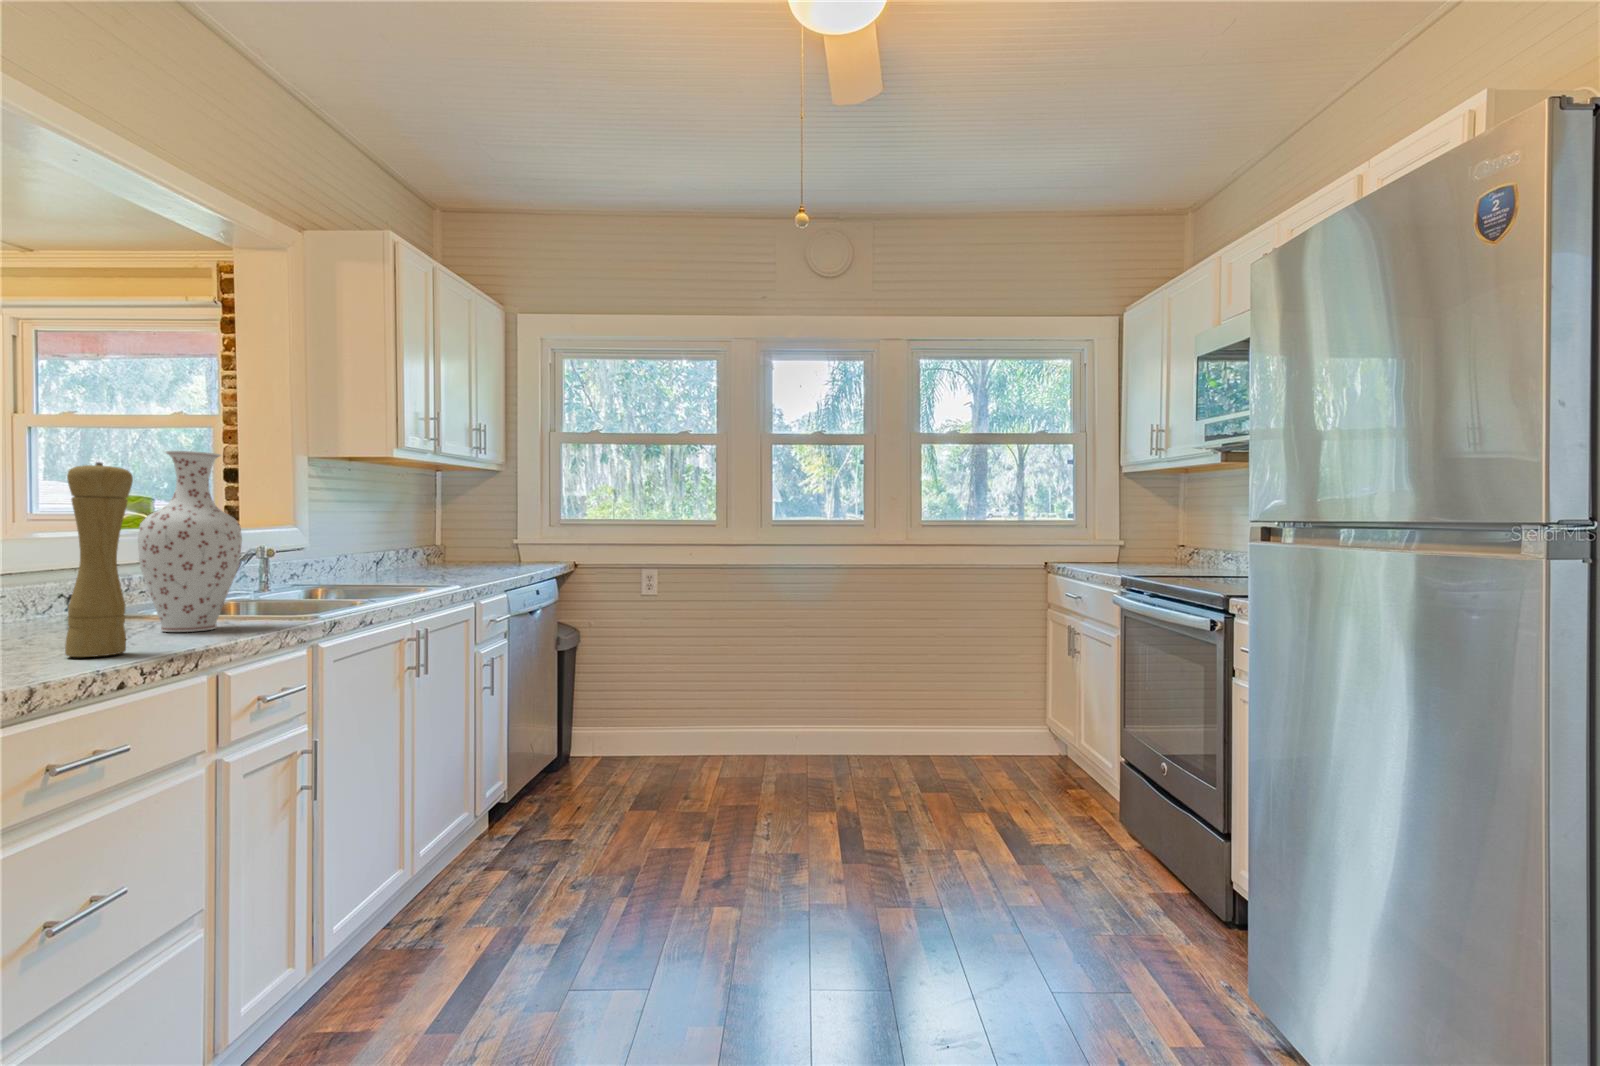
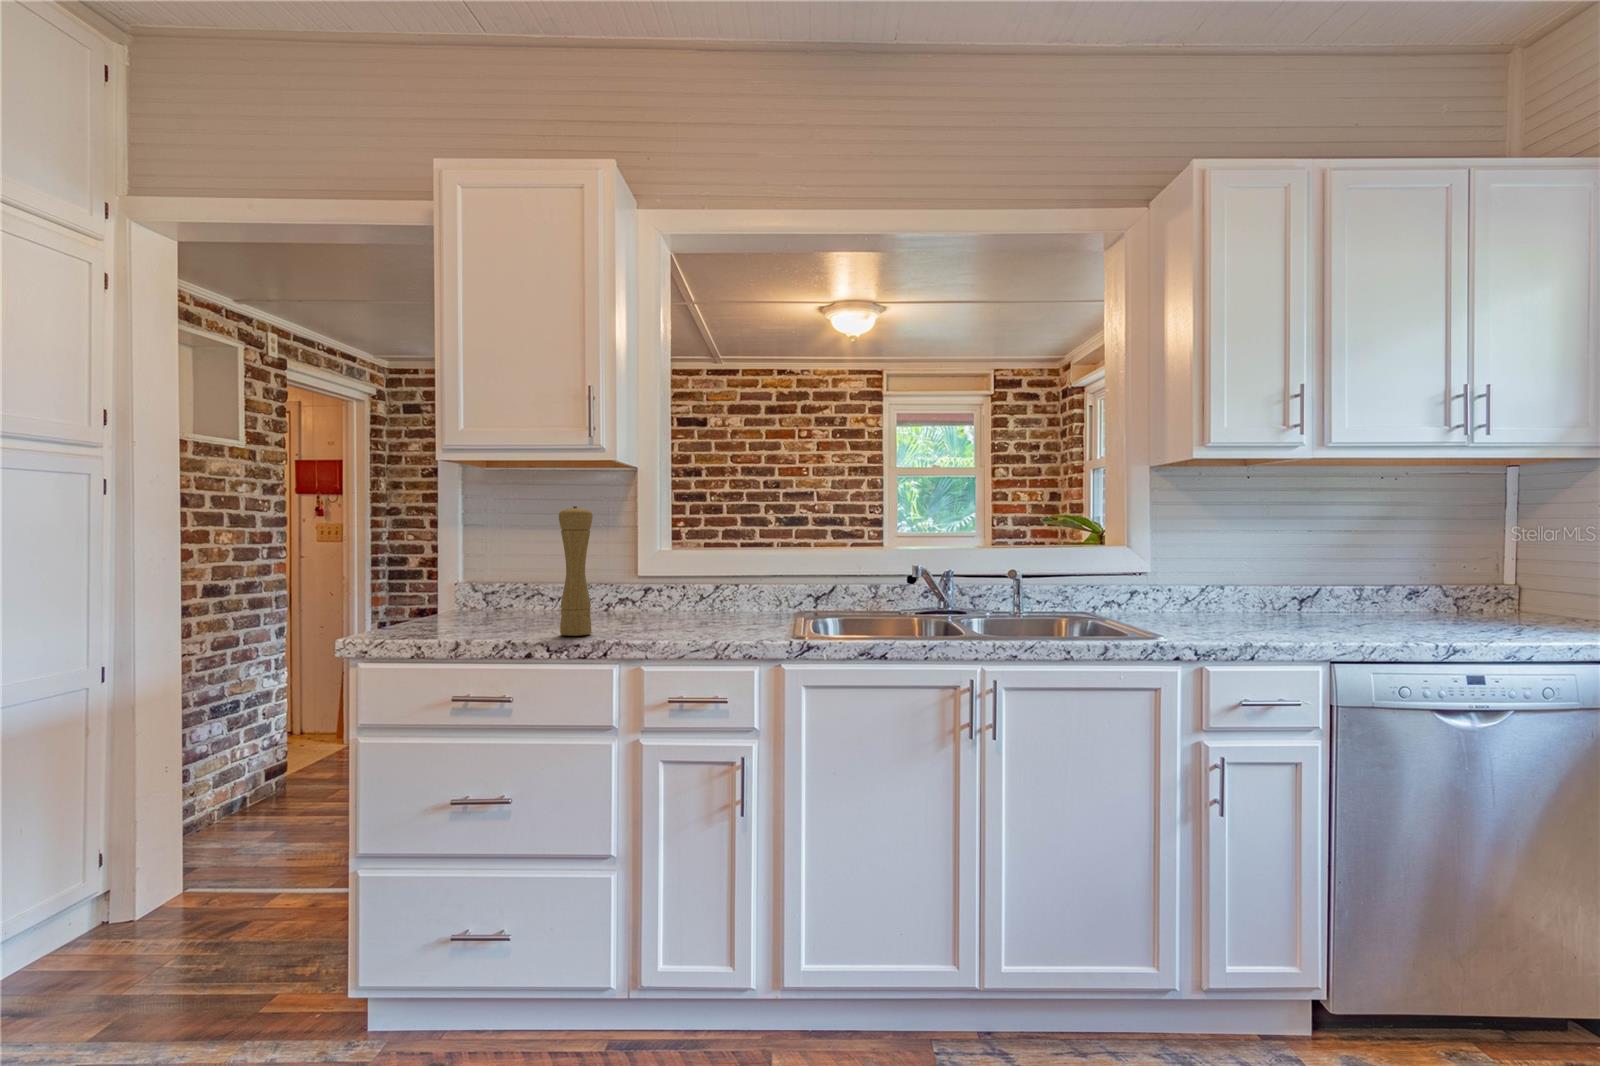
vase: present [138,451,242,632] -> none [683,487,750,633]

